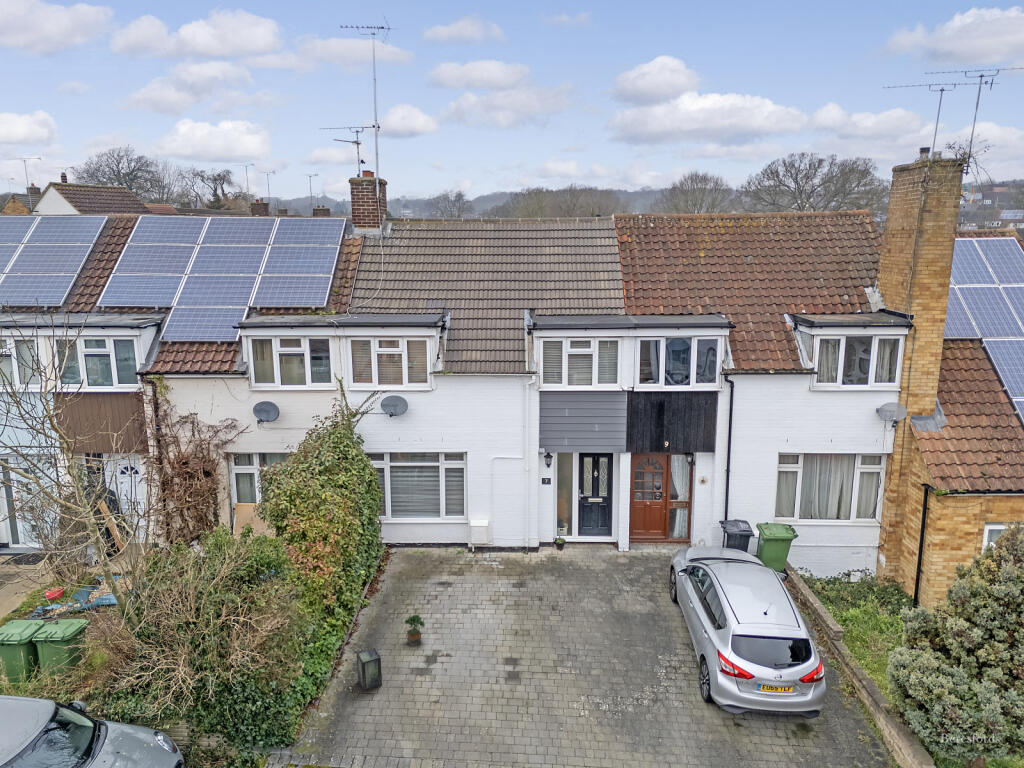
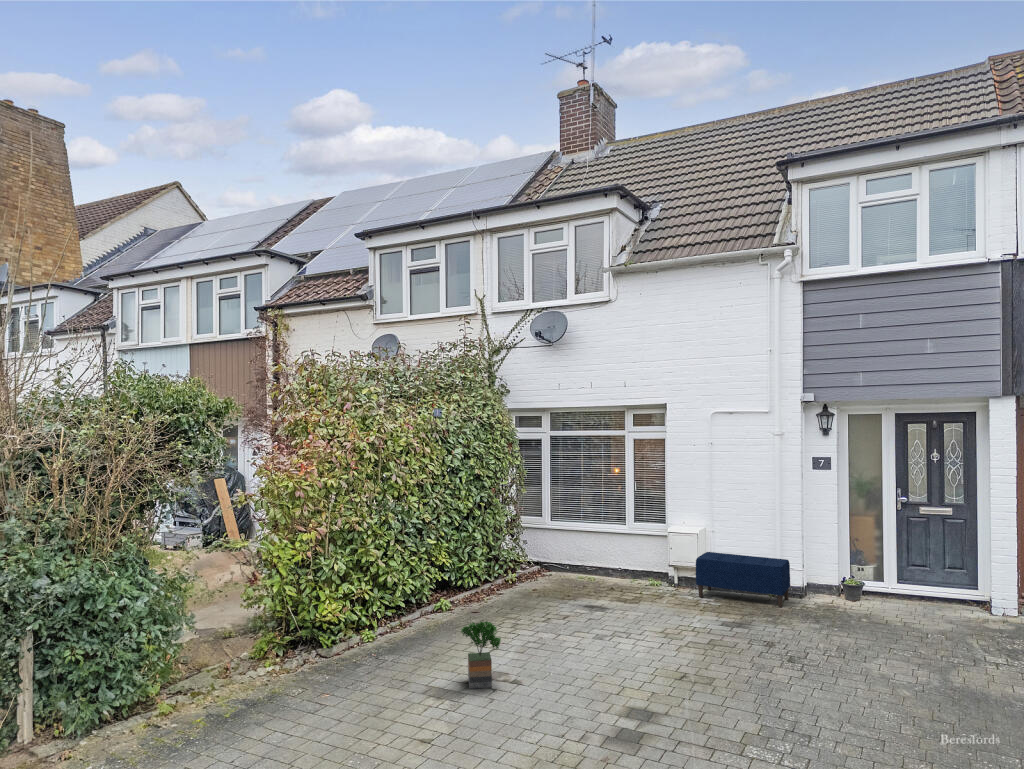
bench: none [485,530,530,559] -> present [696,552,790,608]
storage box: present [357,648,382,691] -> none [305,650,358,742]

